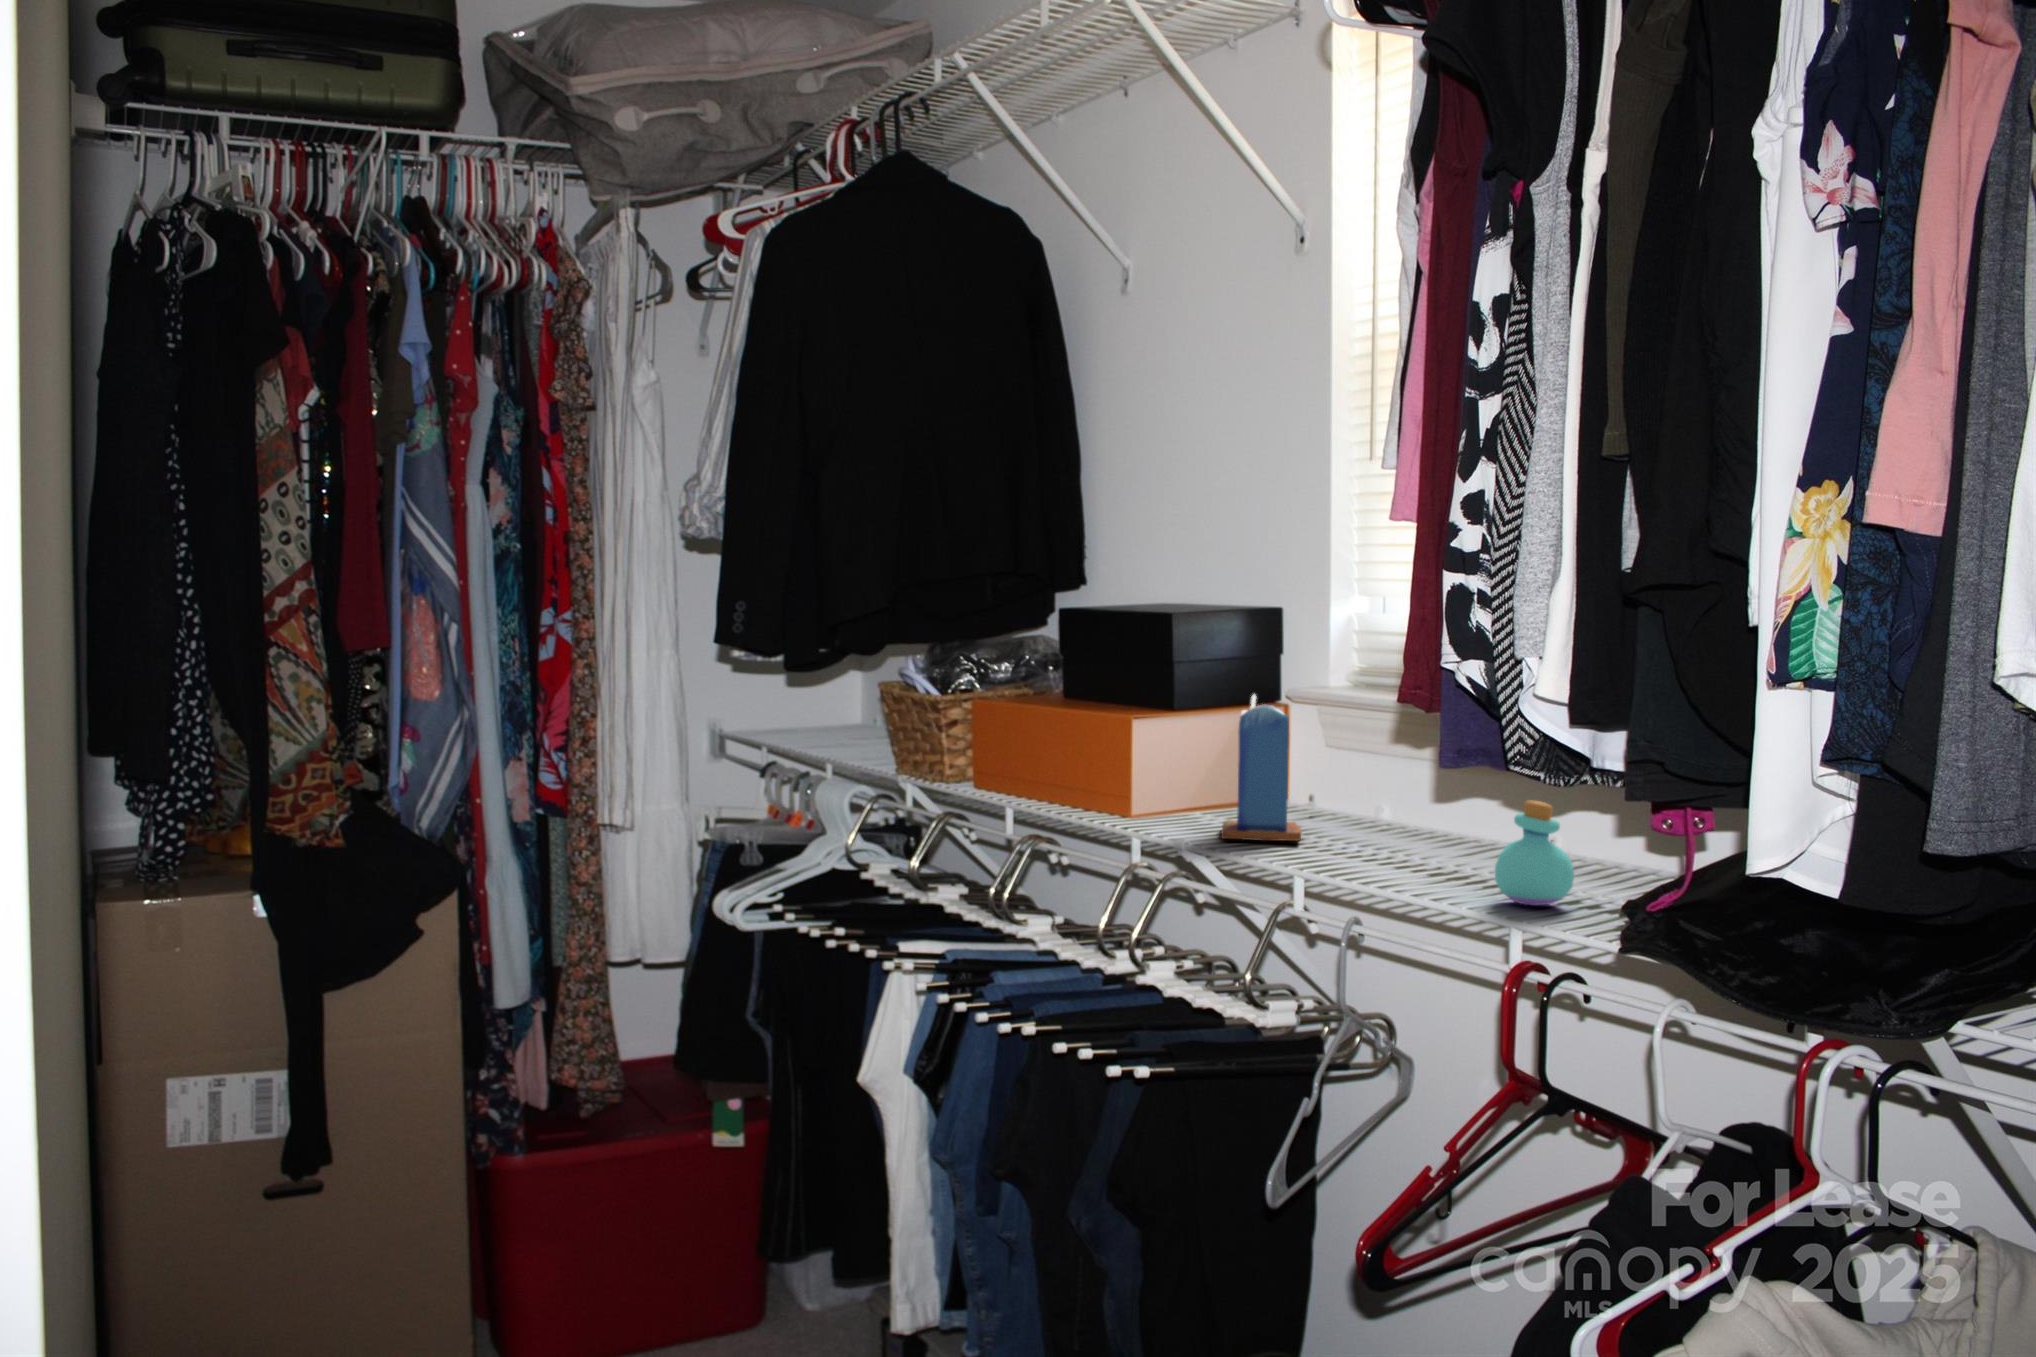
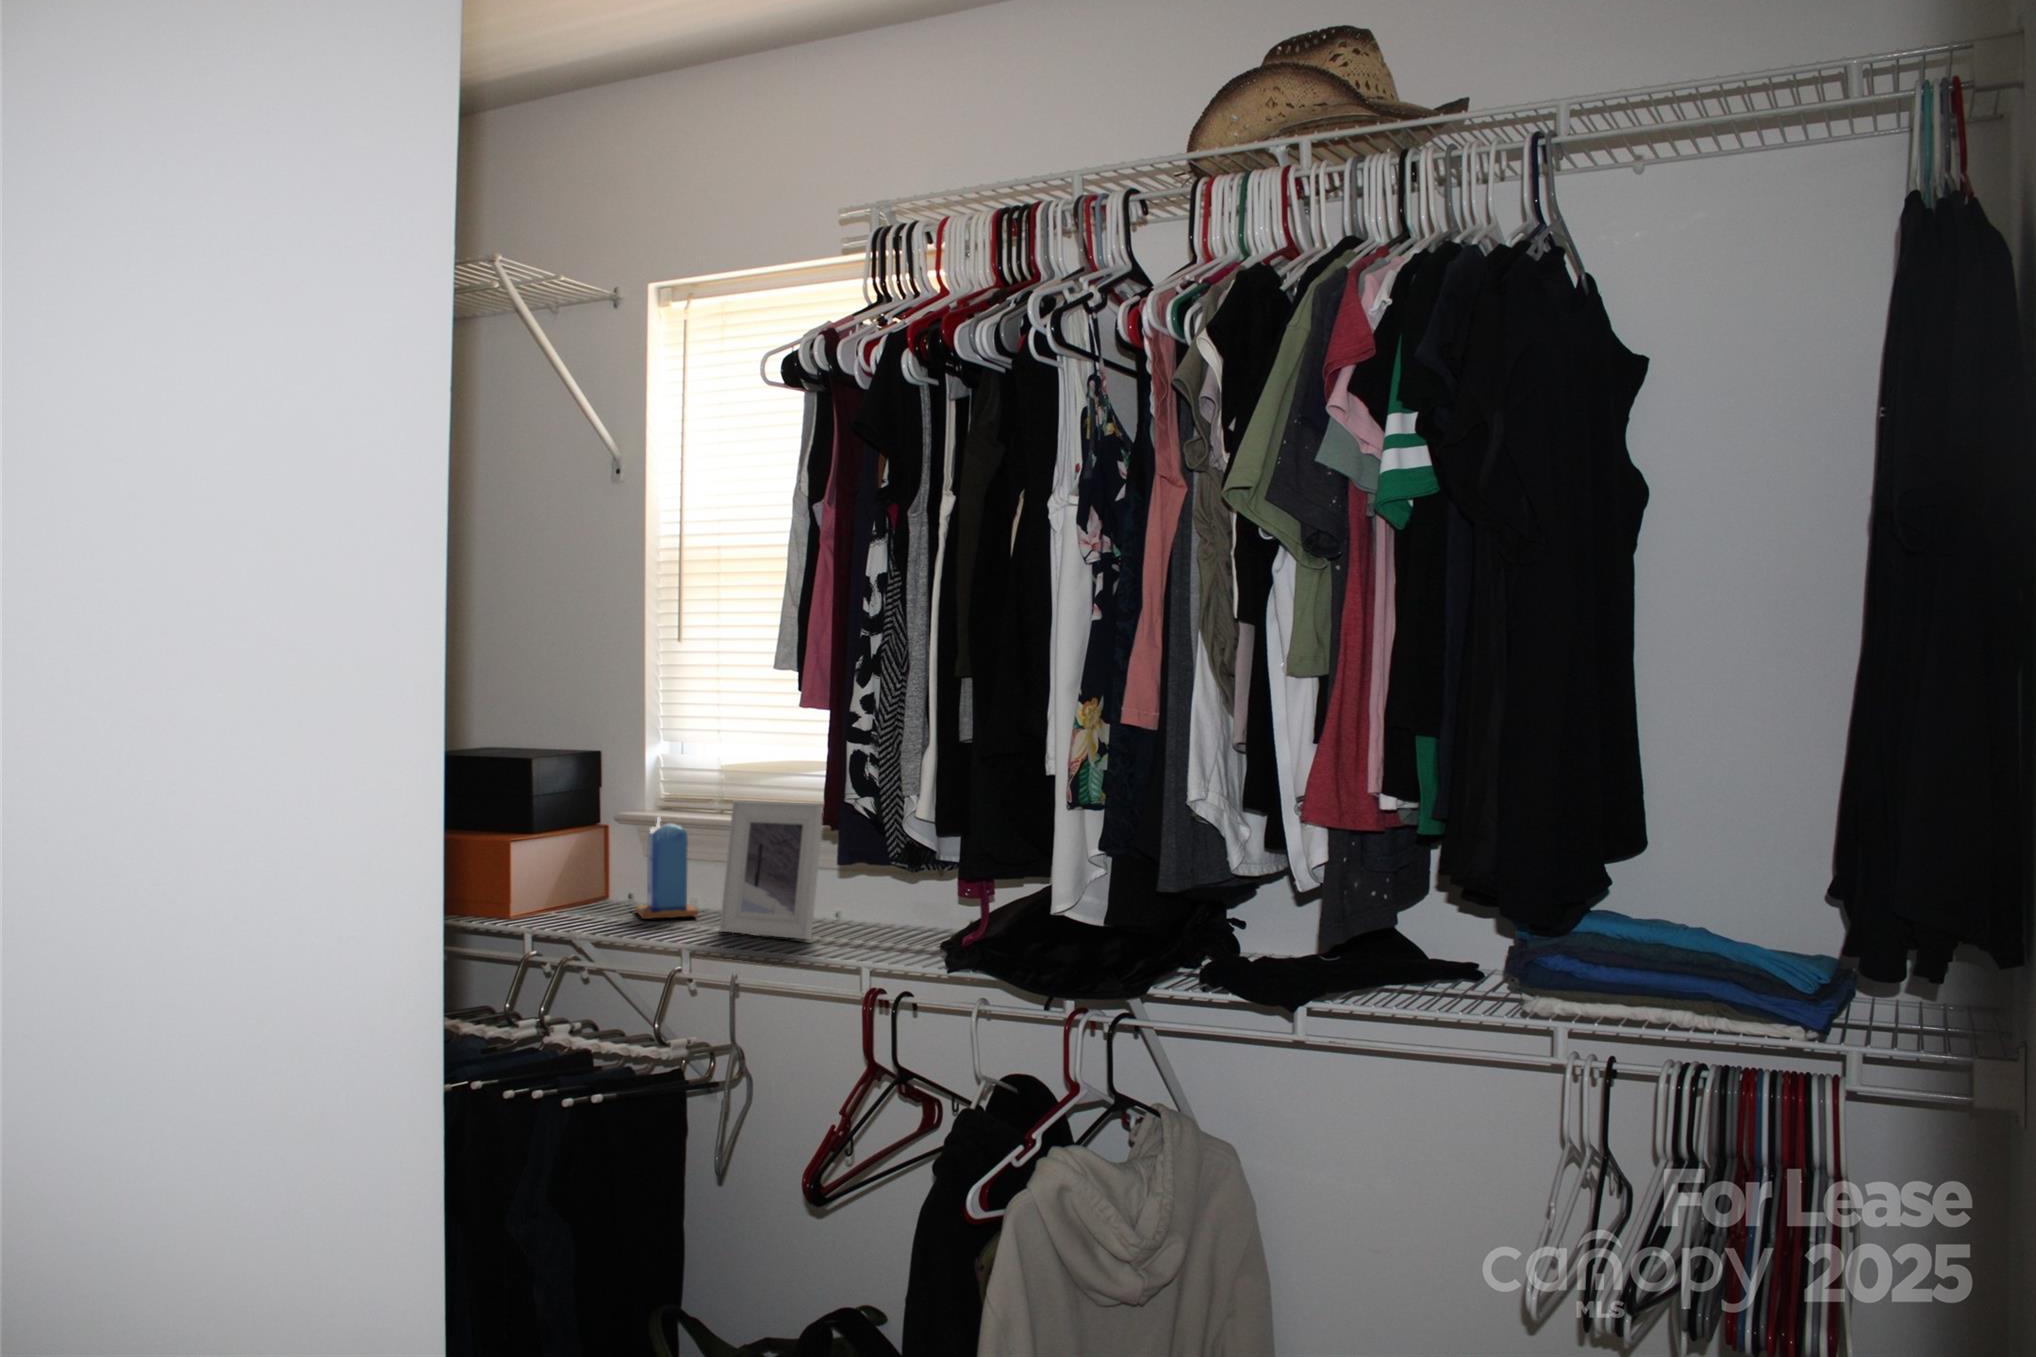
picture frame: none [1312,672,1463,888] -> present [720,801,823,939]
perfume bottle: present [1495,801,1574,905] -> none [851,878,899,944]

